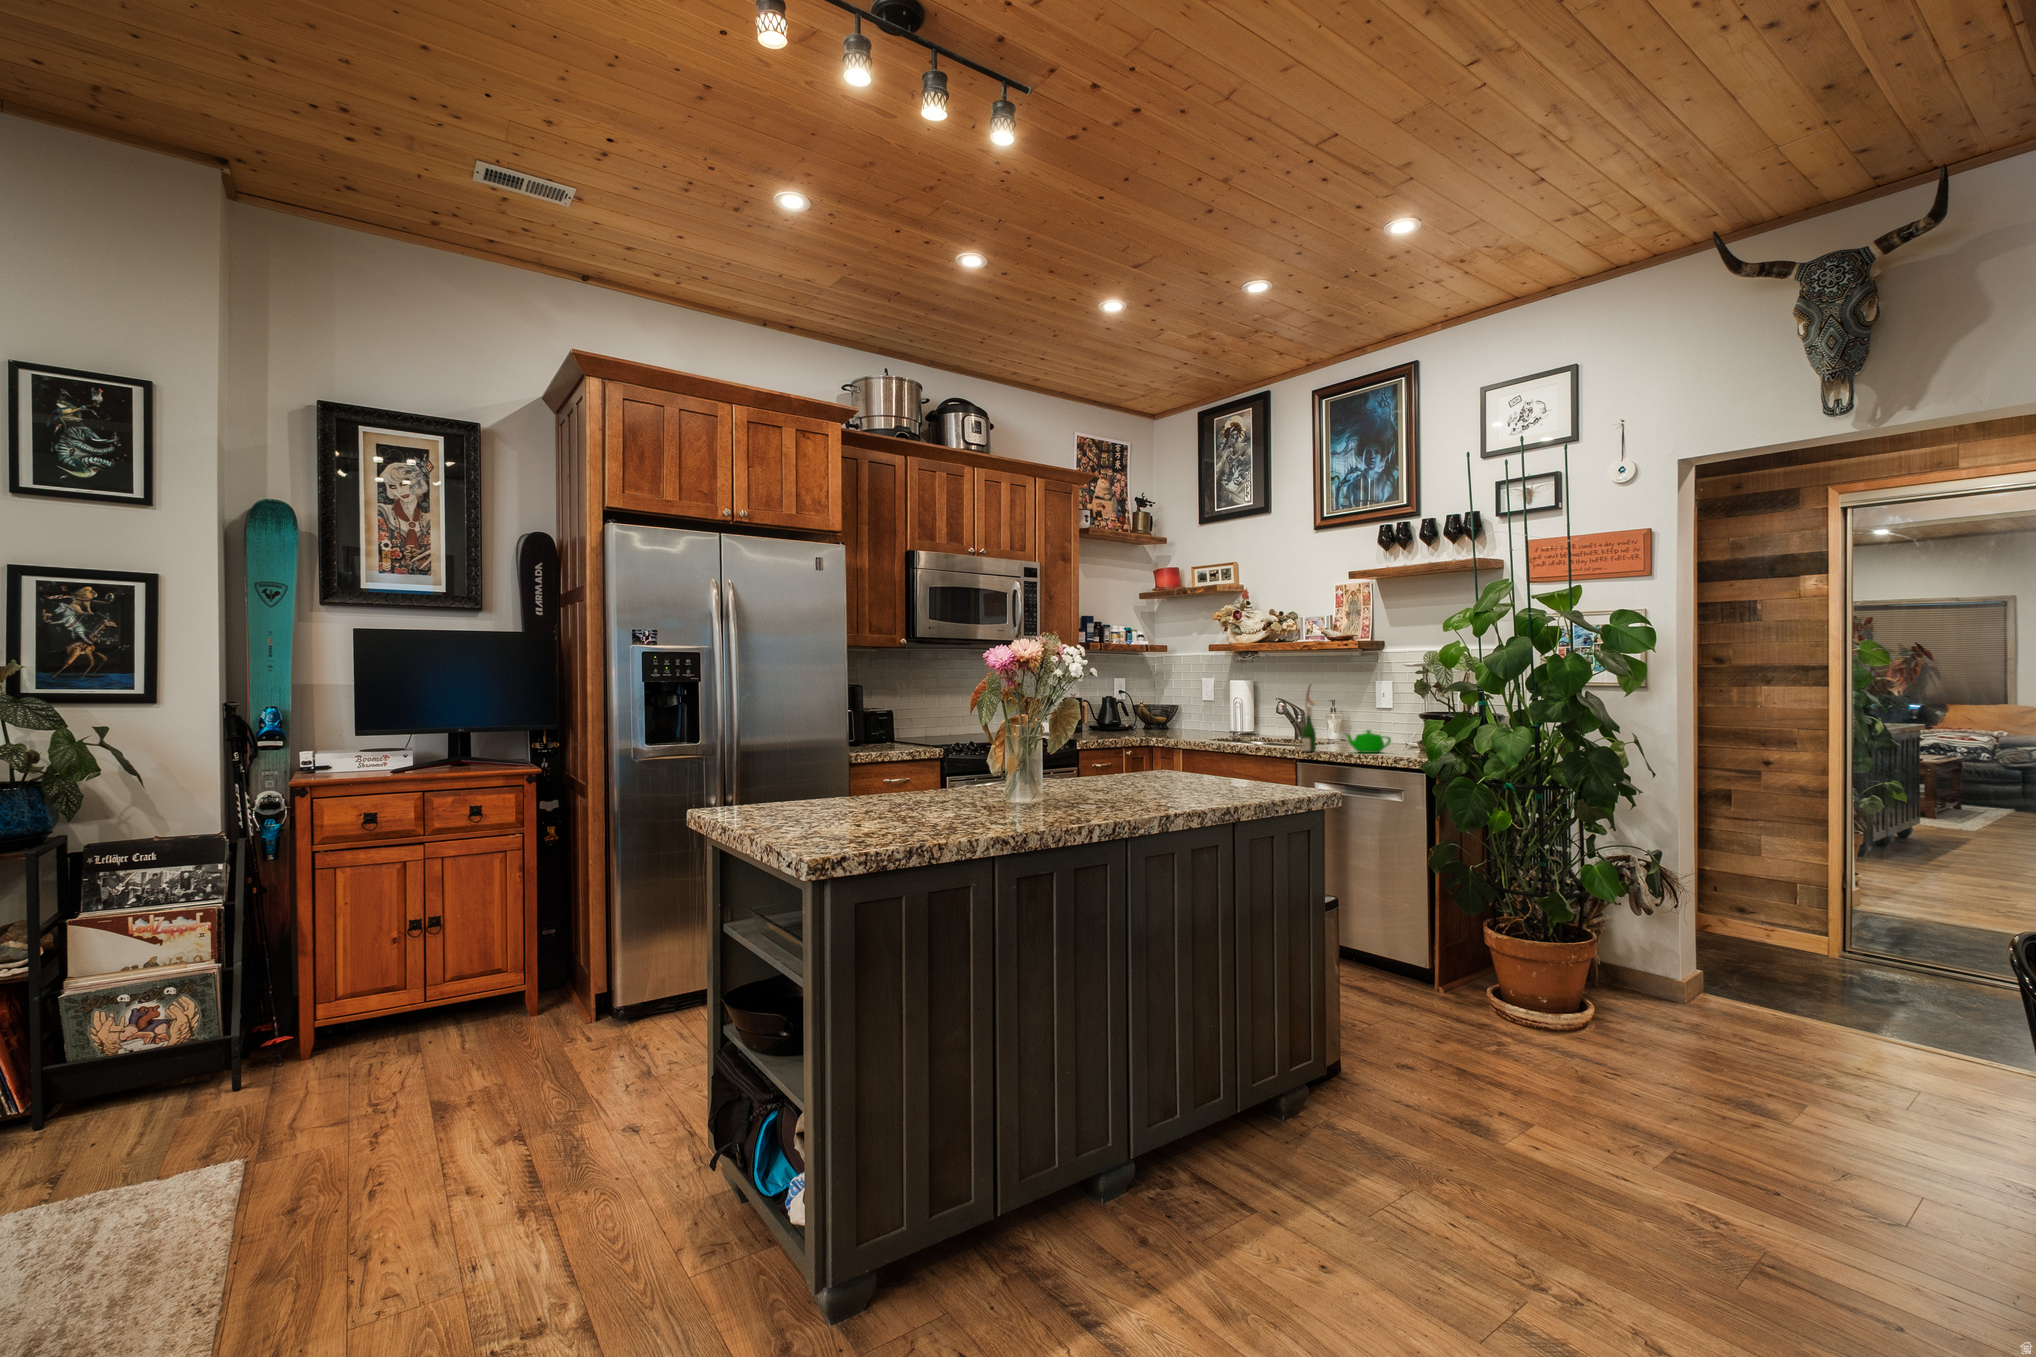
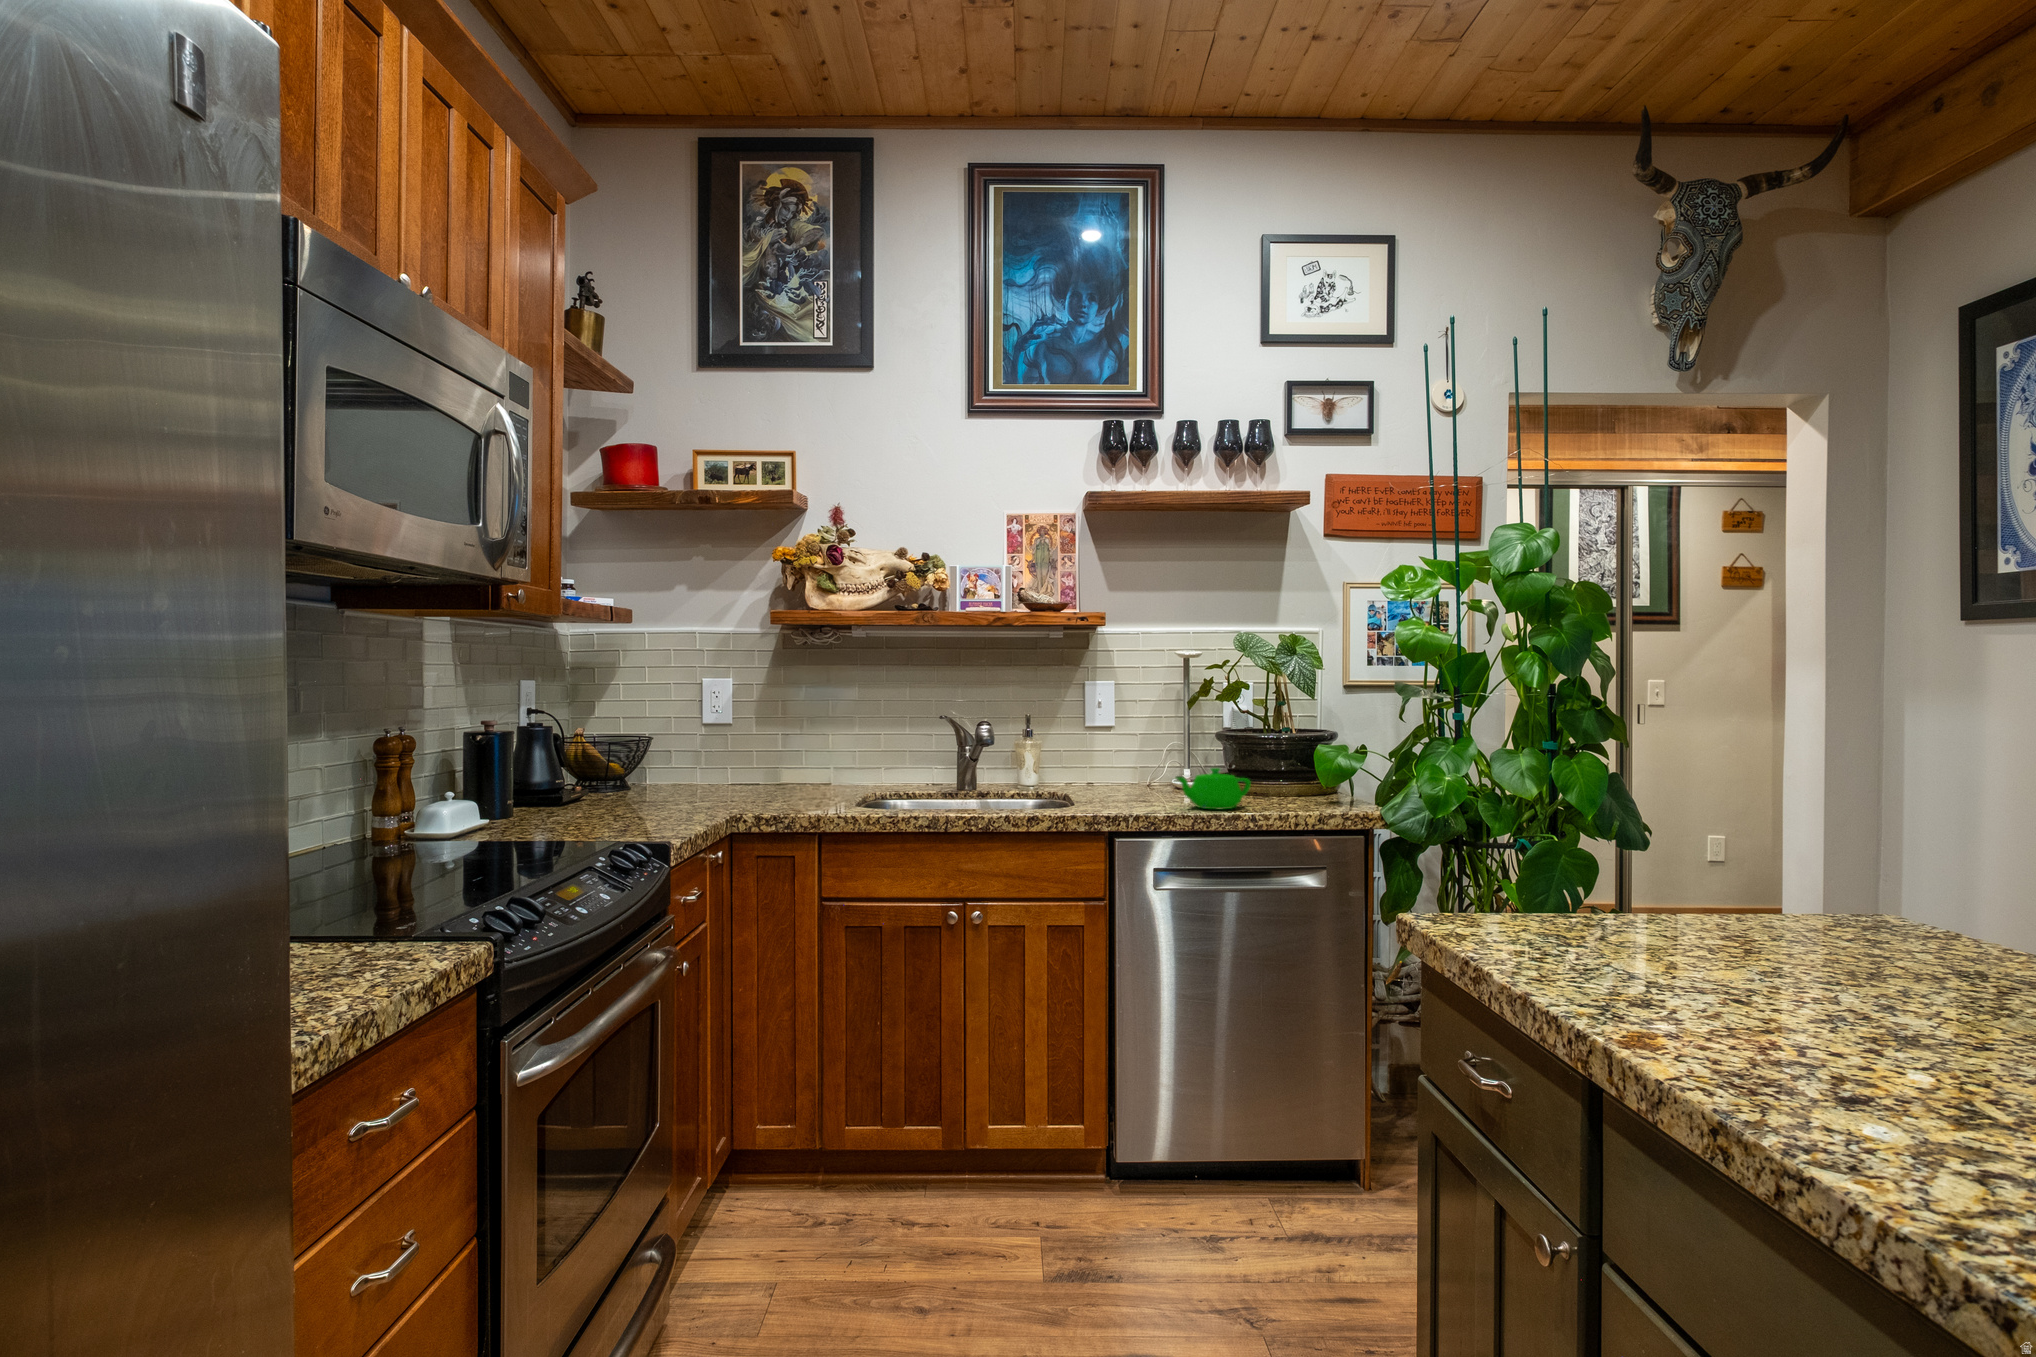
wine bottle: present [1302,686,1316,752] -> none [1108,688,1146,815]

